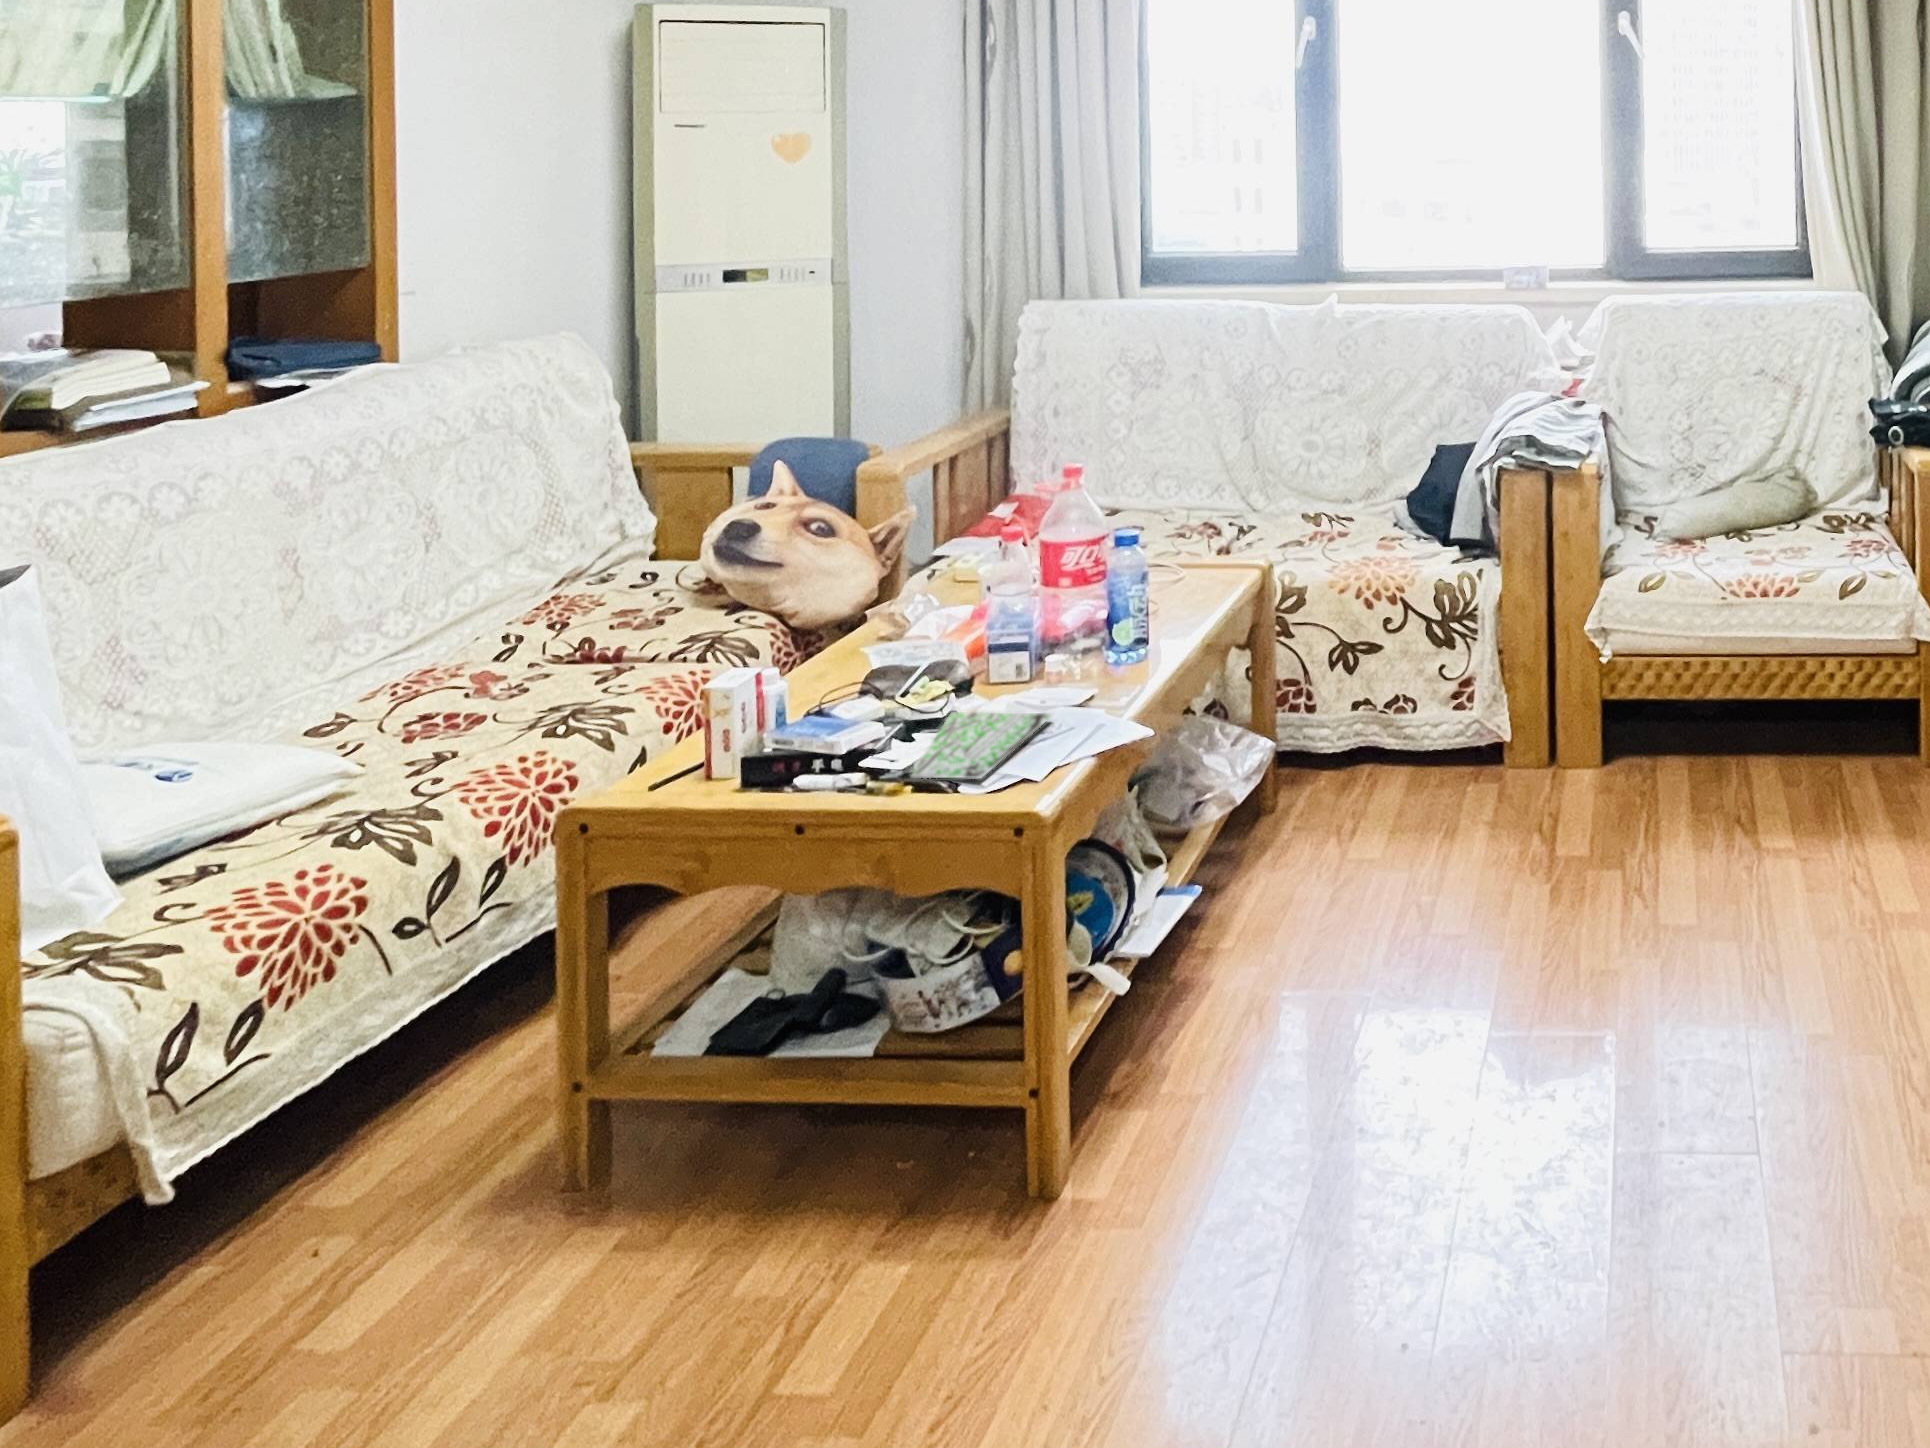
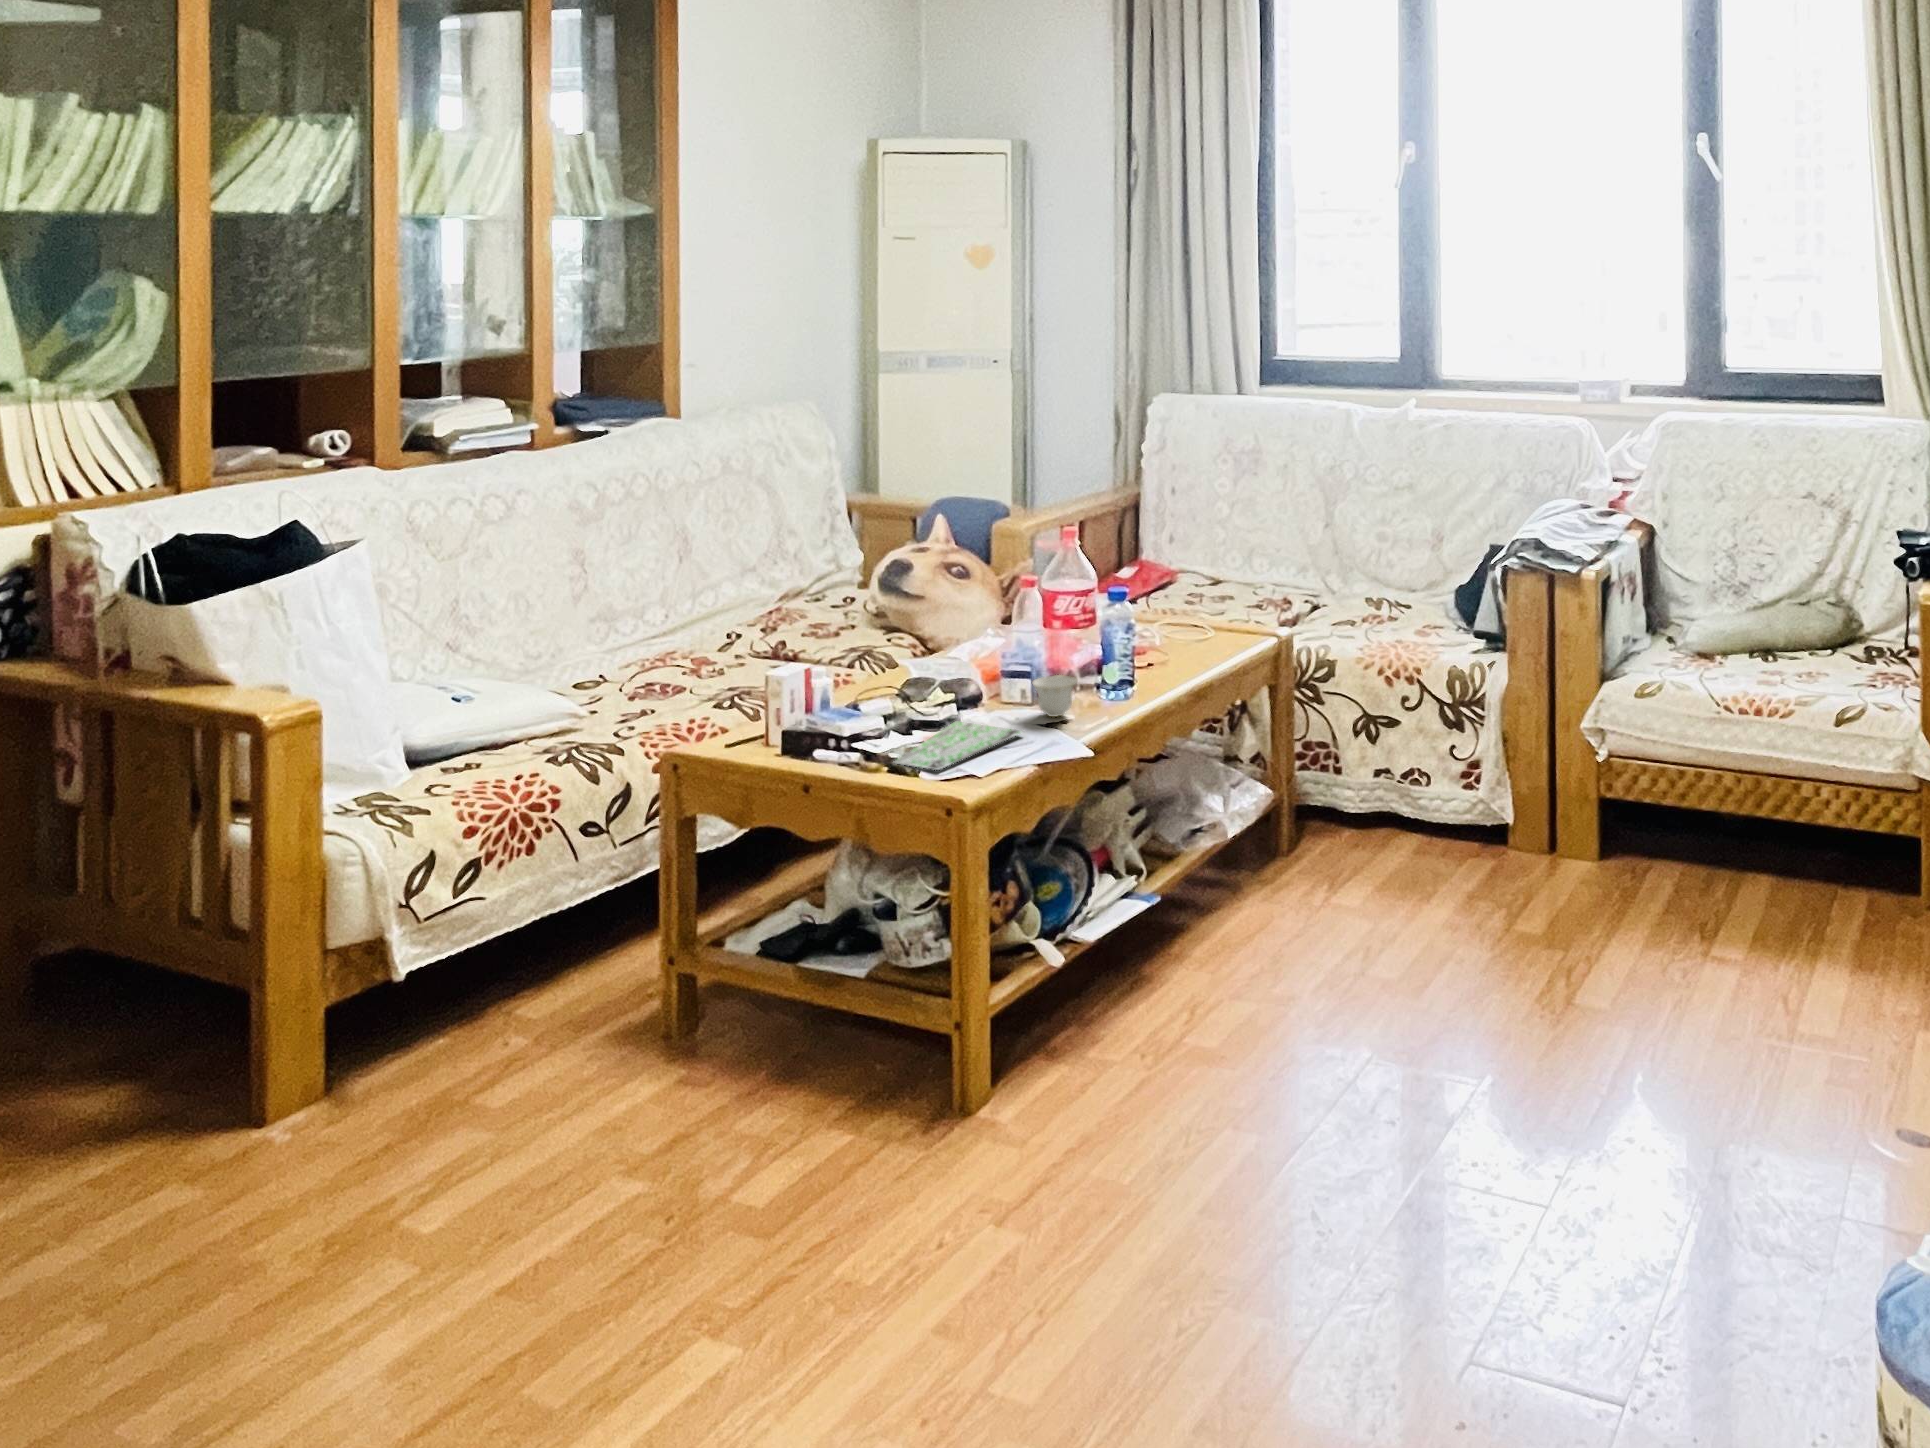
teacup: none [1041,640,1099,691] -> present [1033,675,1078,717]

